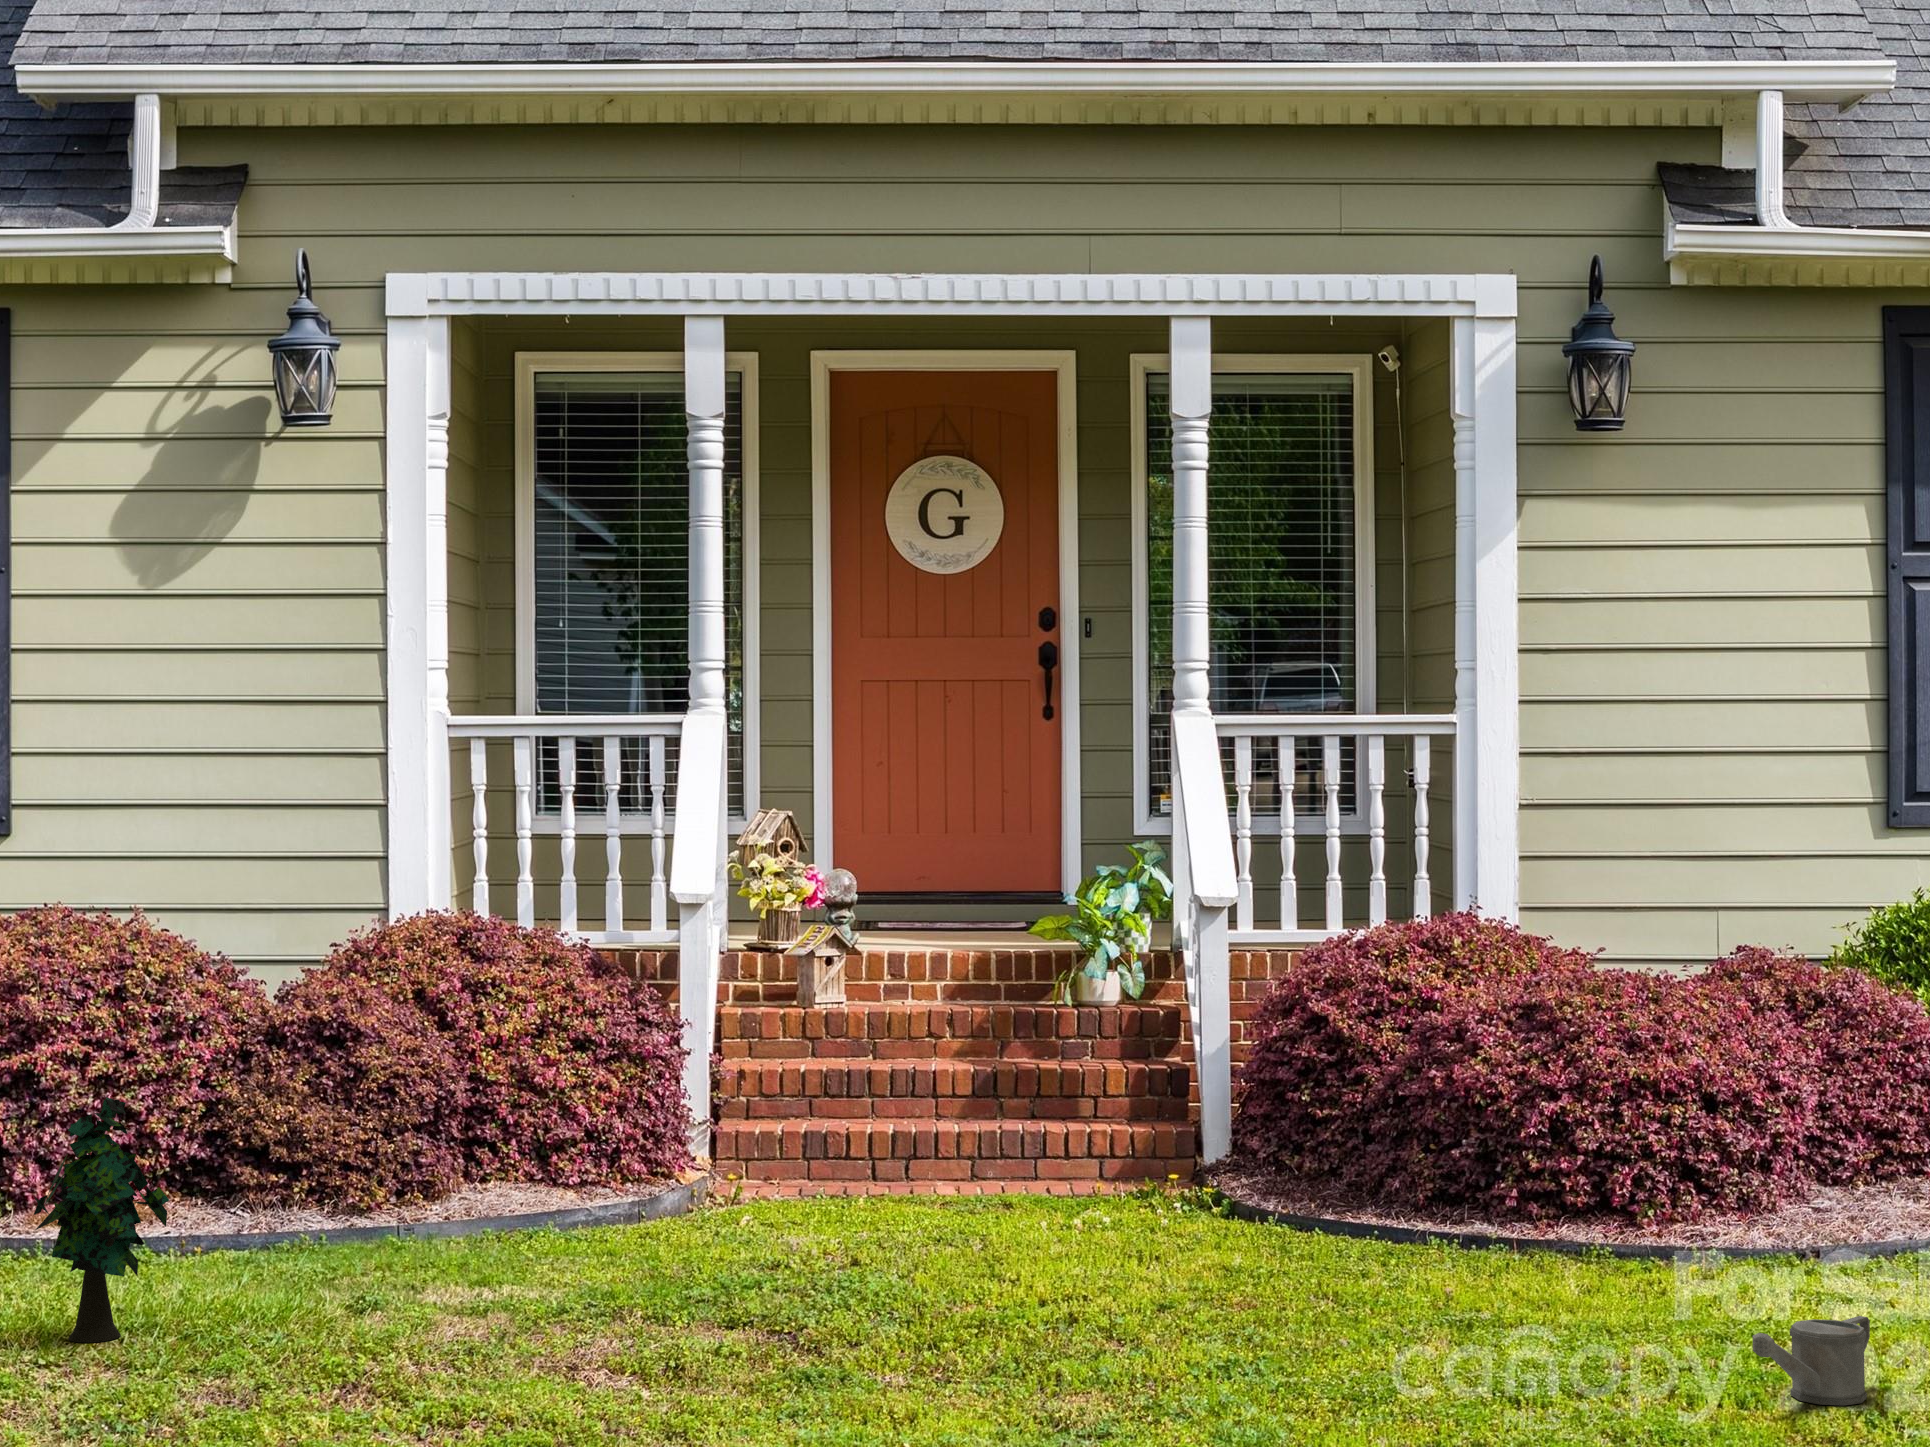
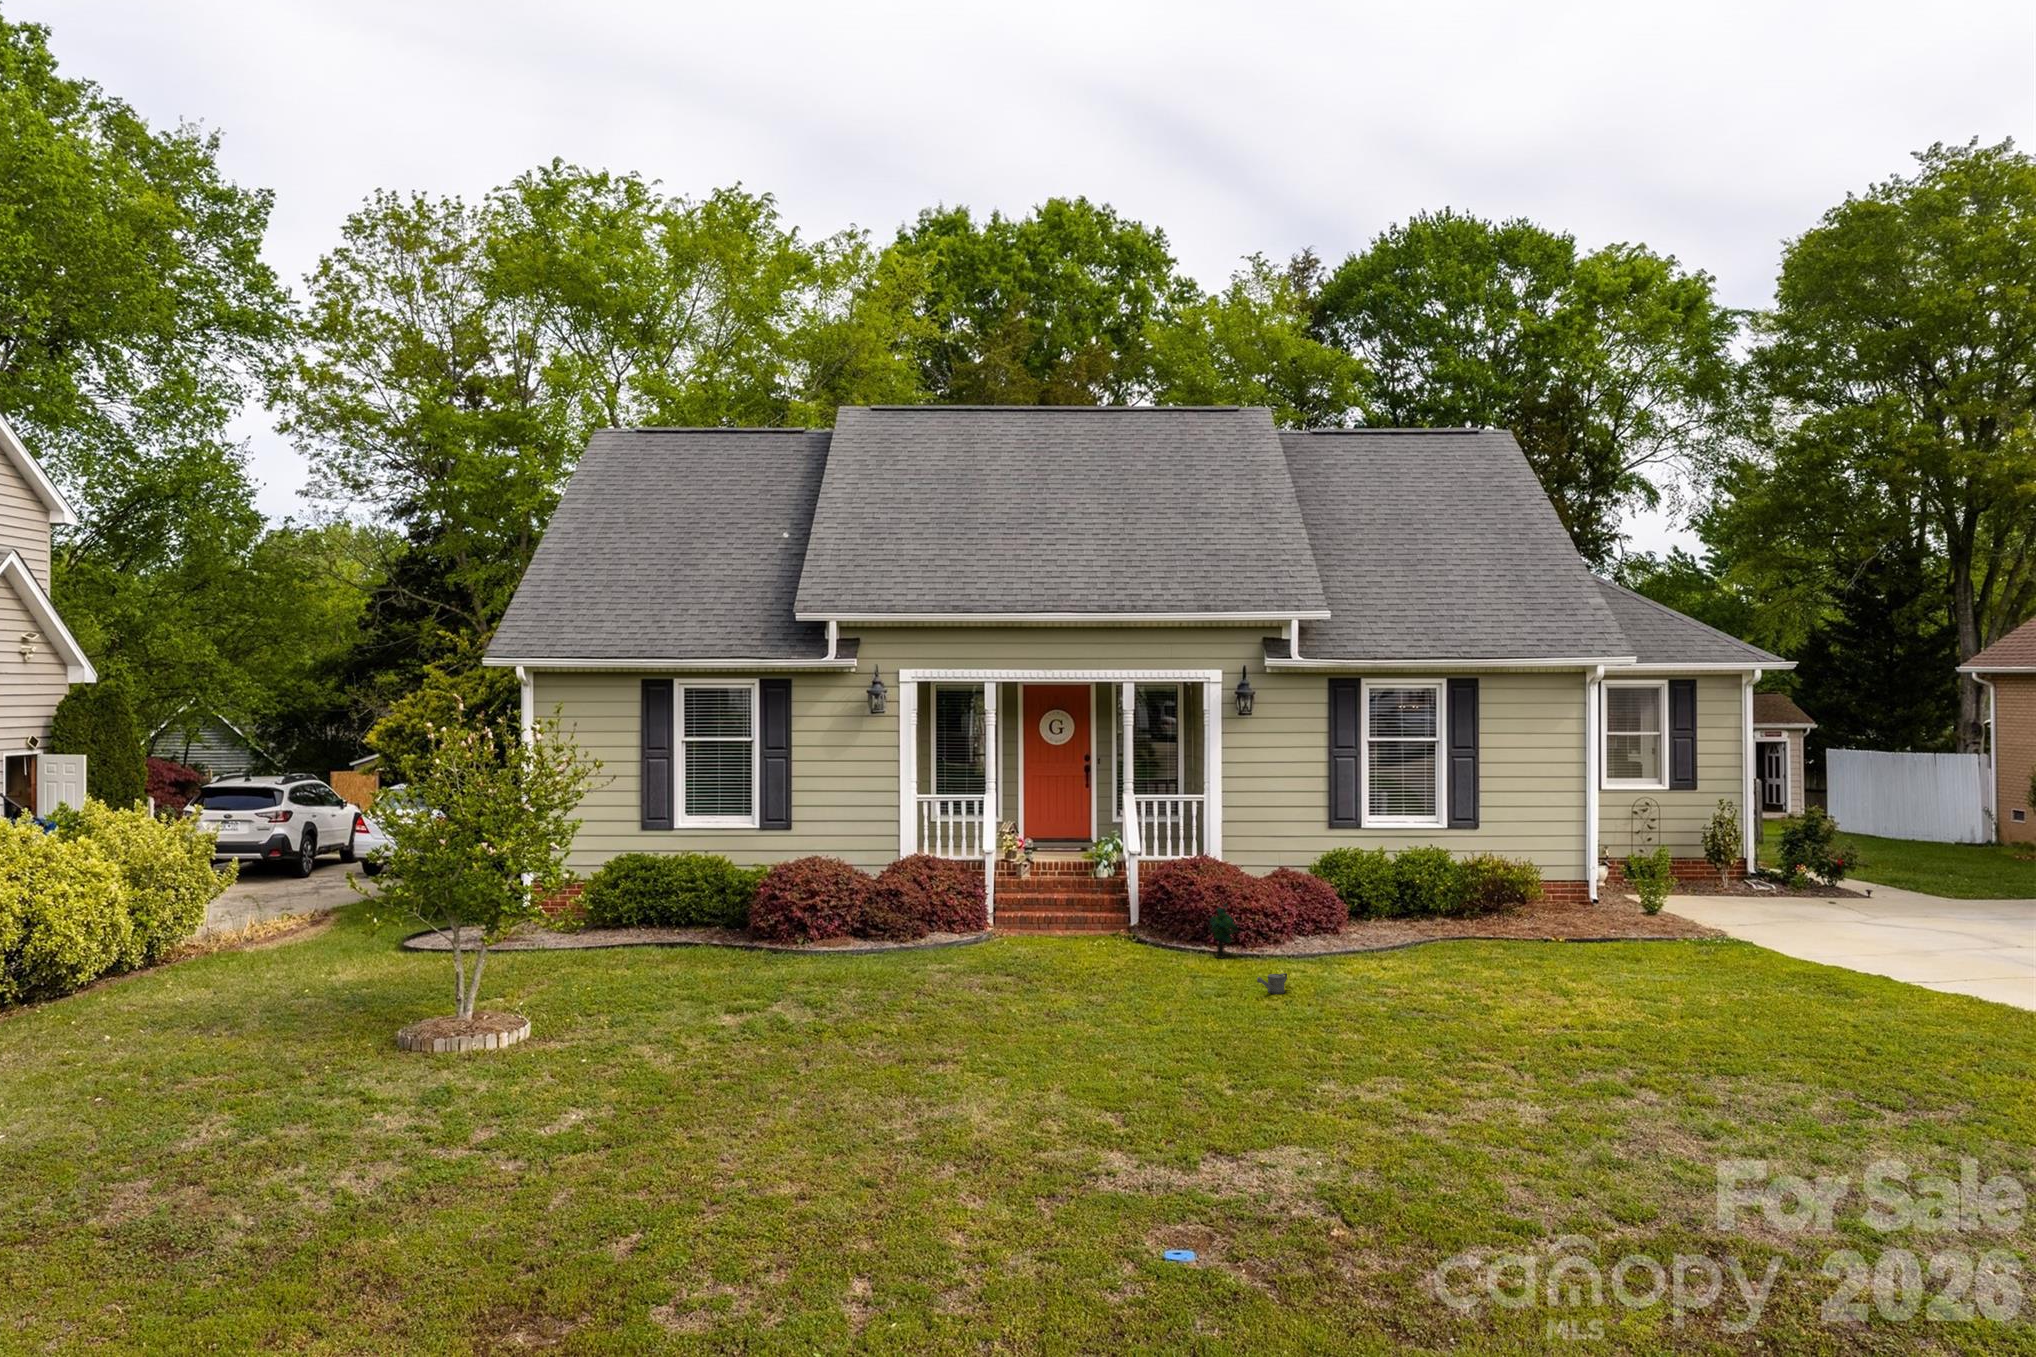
decorative plant: present [34,1097,170,1343] -> present [1209,903,1238,958]

